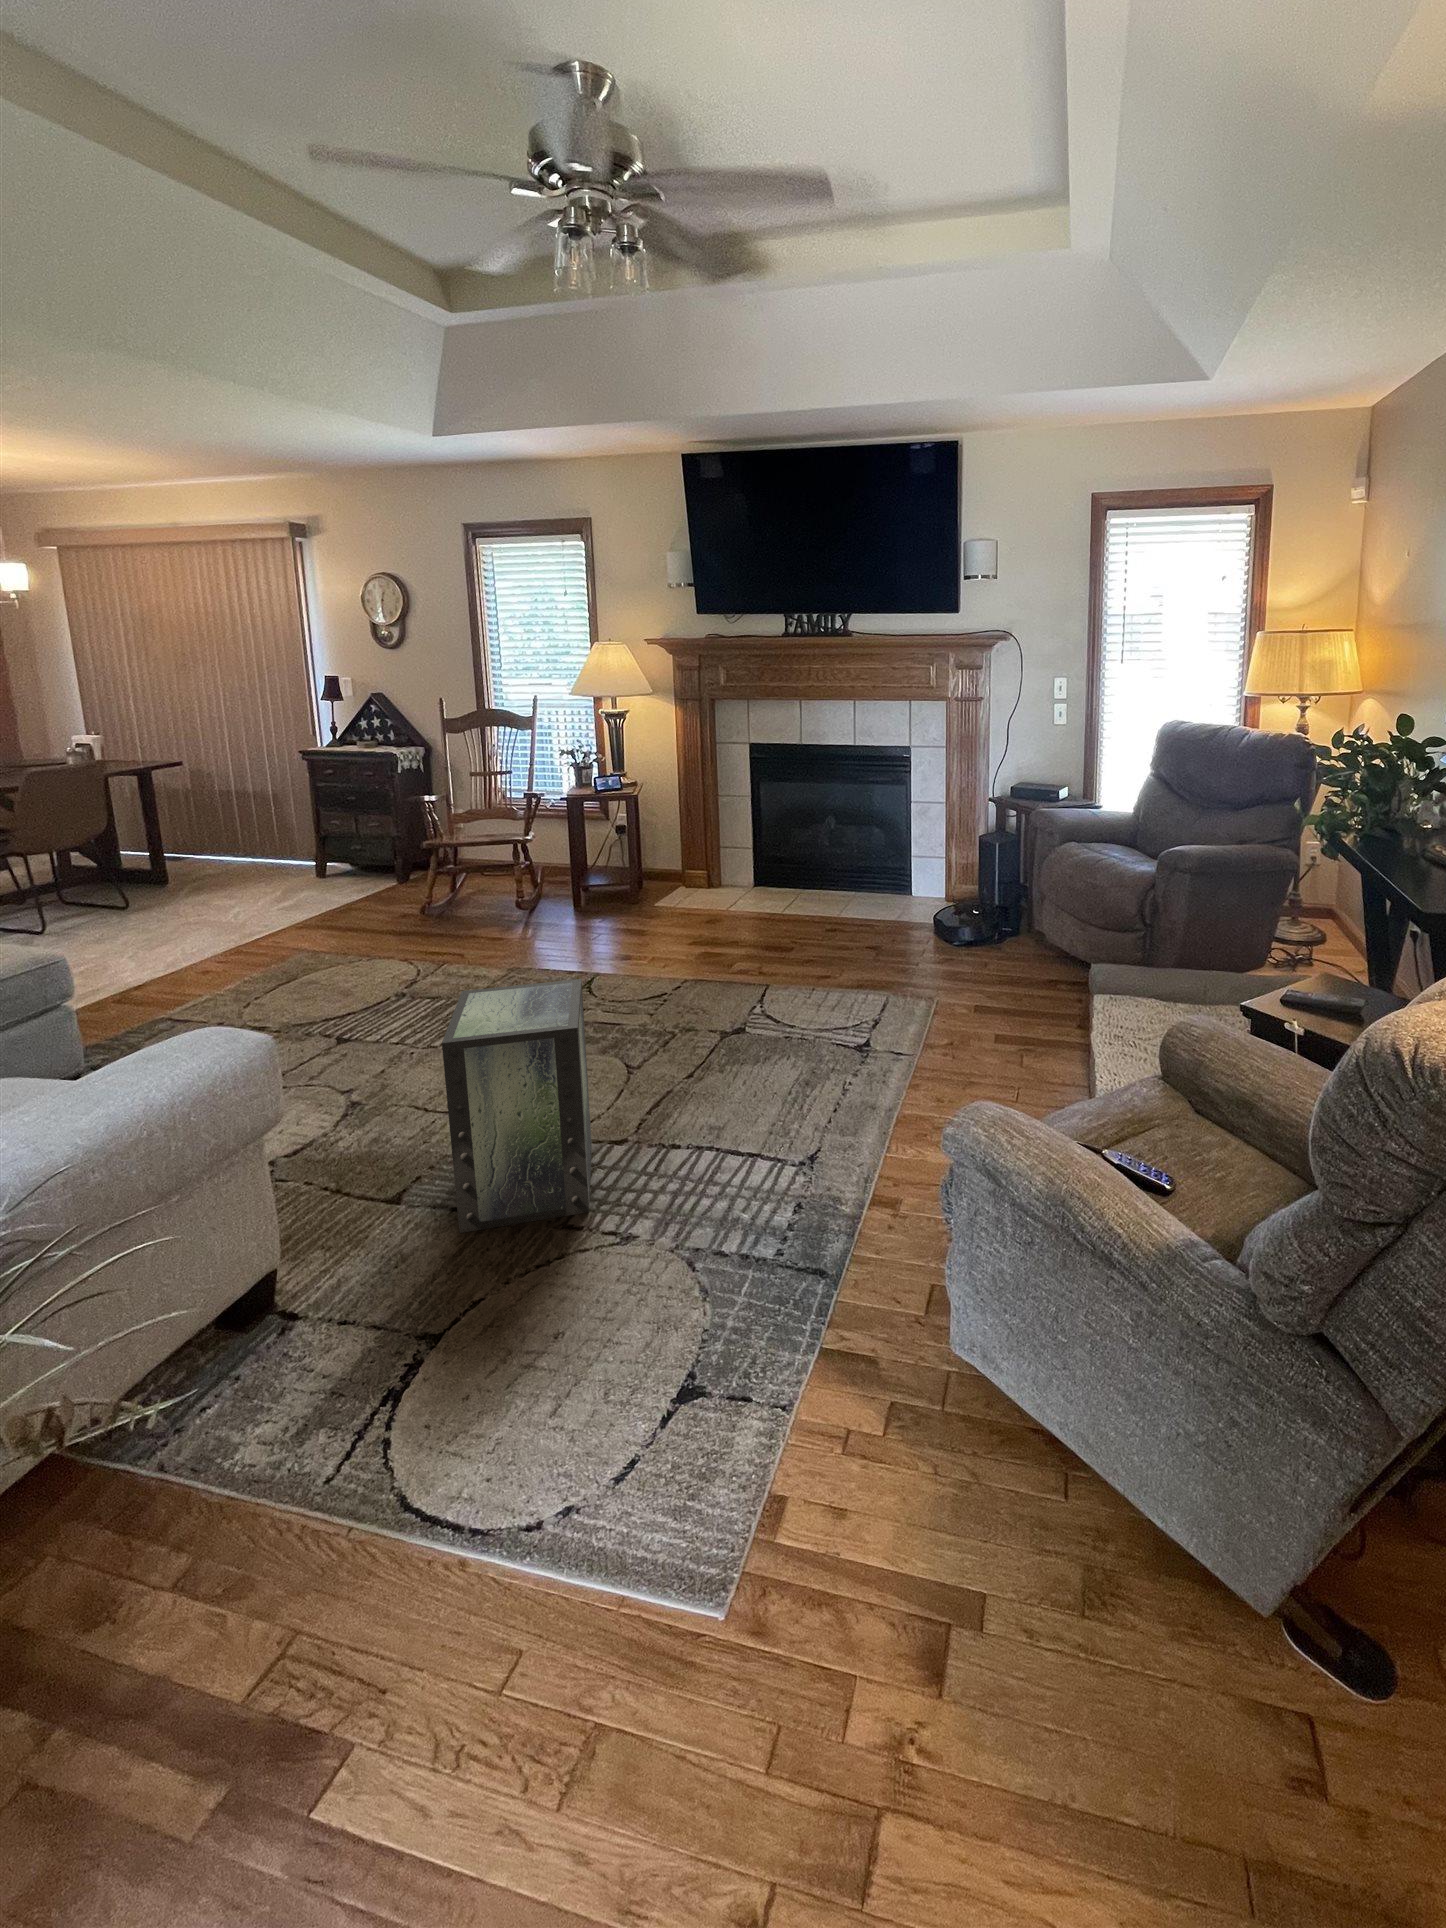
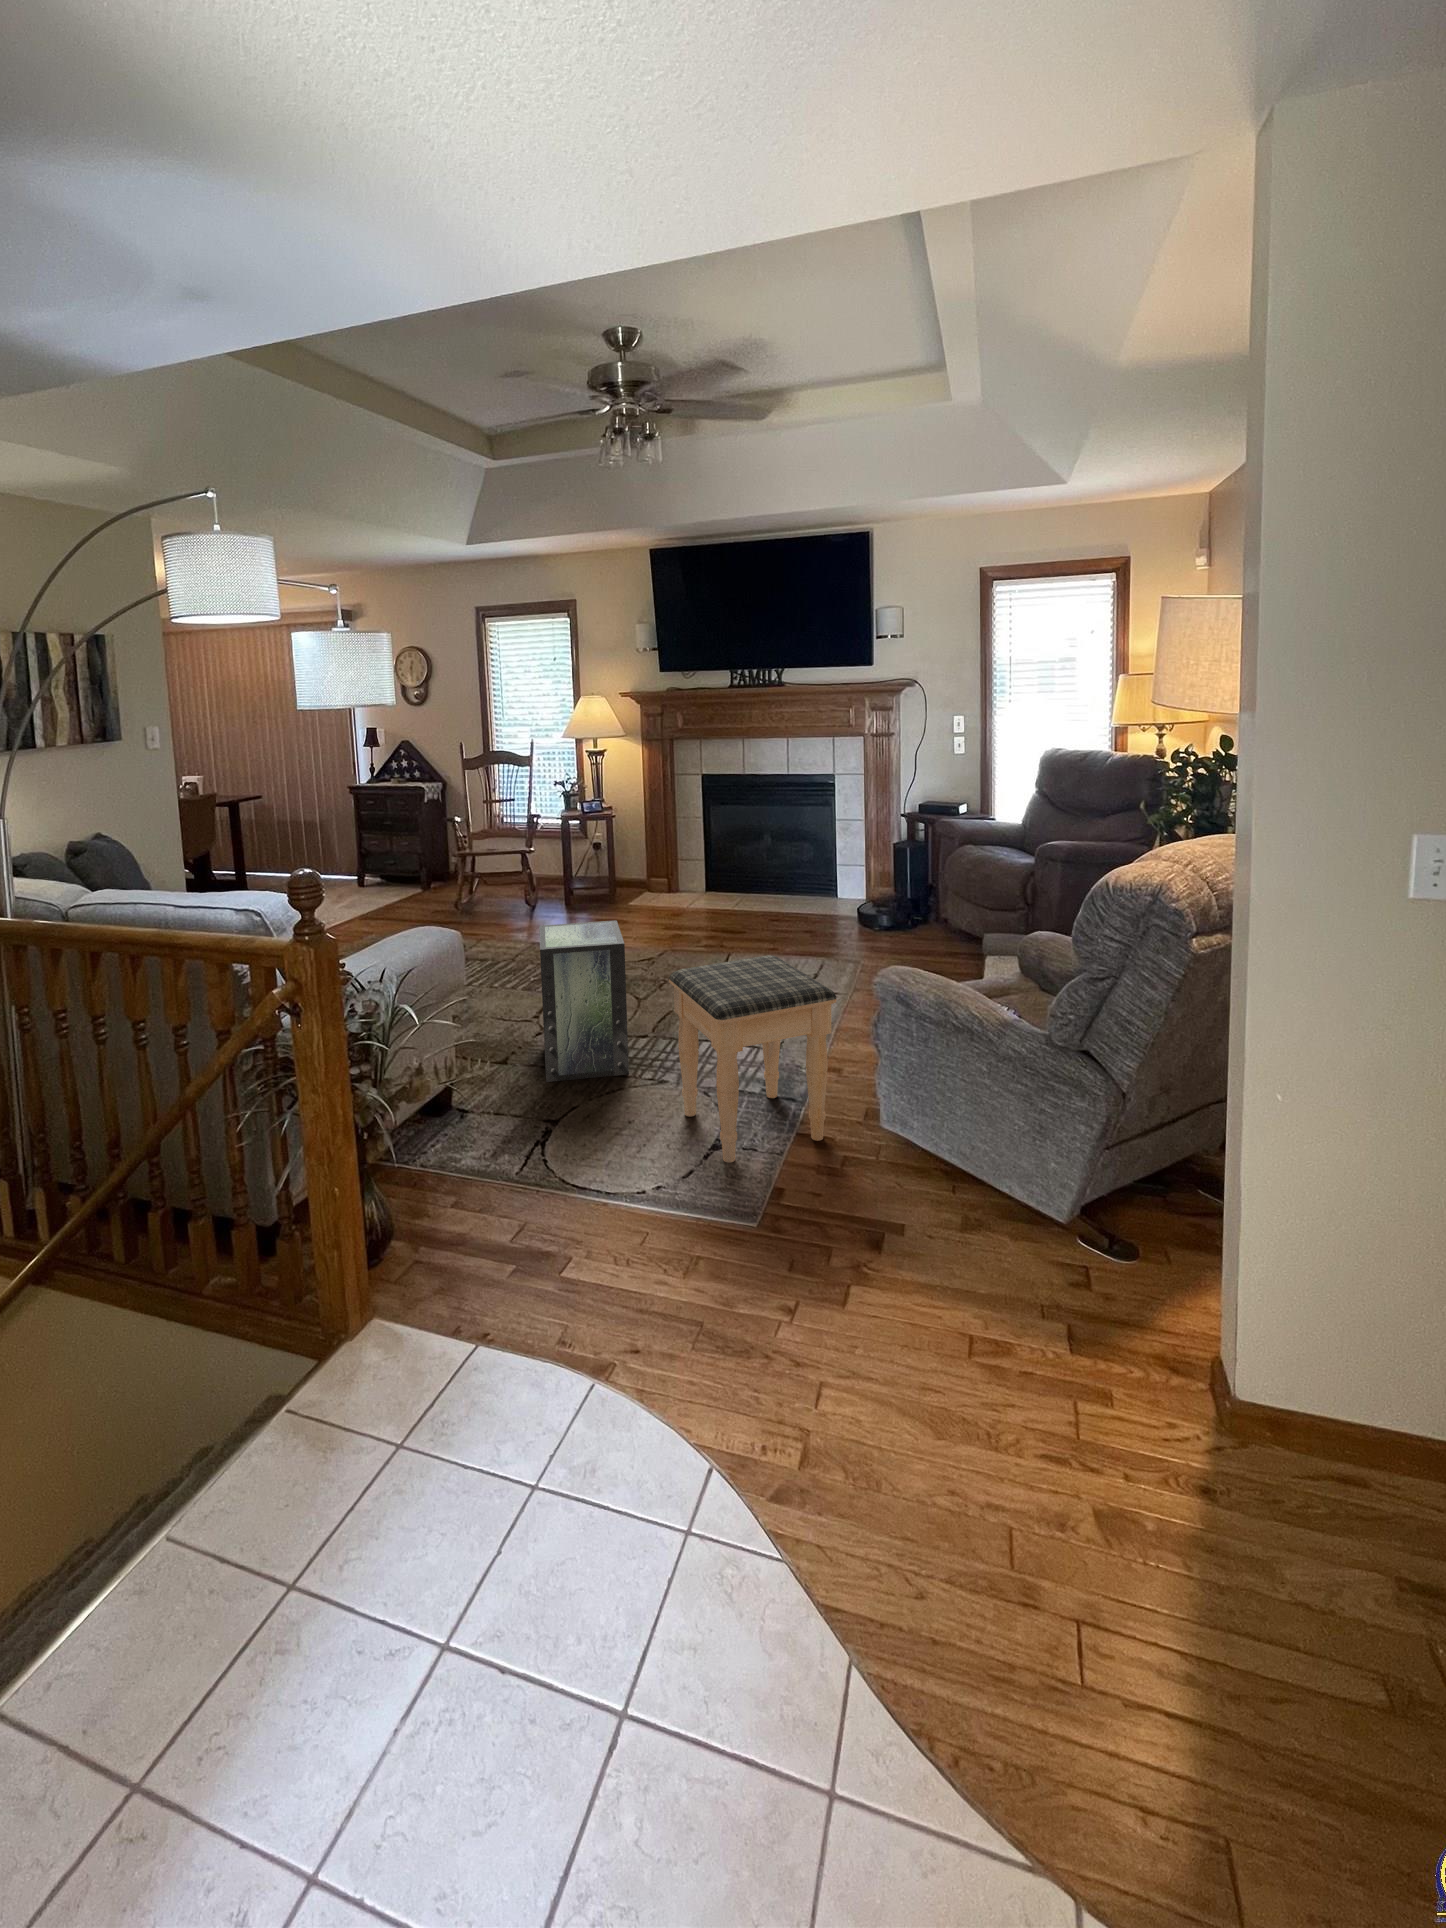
footstool: none [628,1052,881,1409] -> present [669,955,836,1163]

